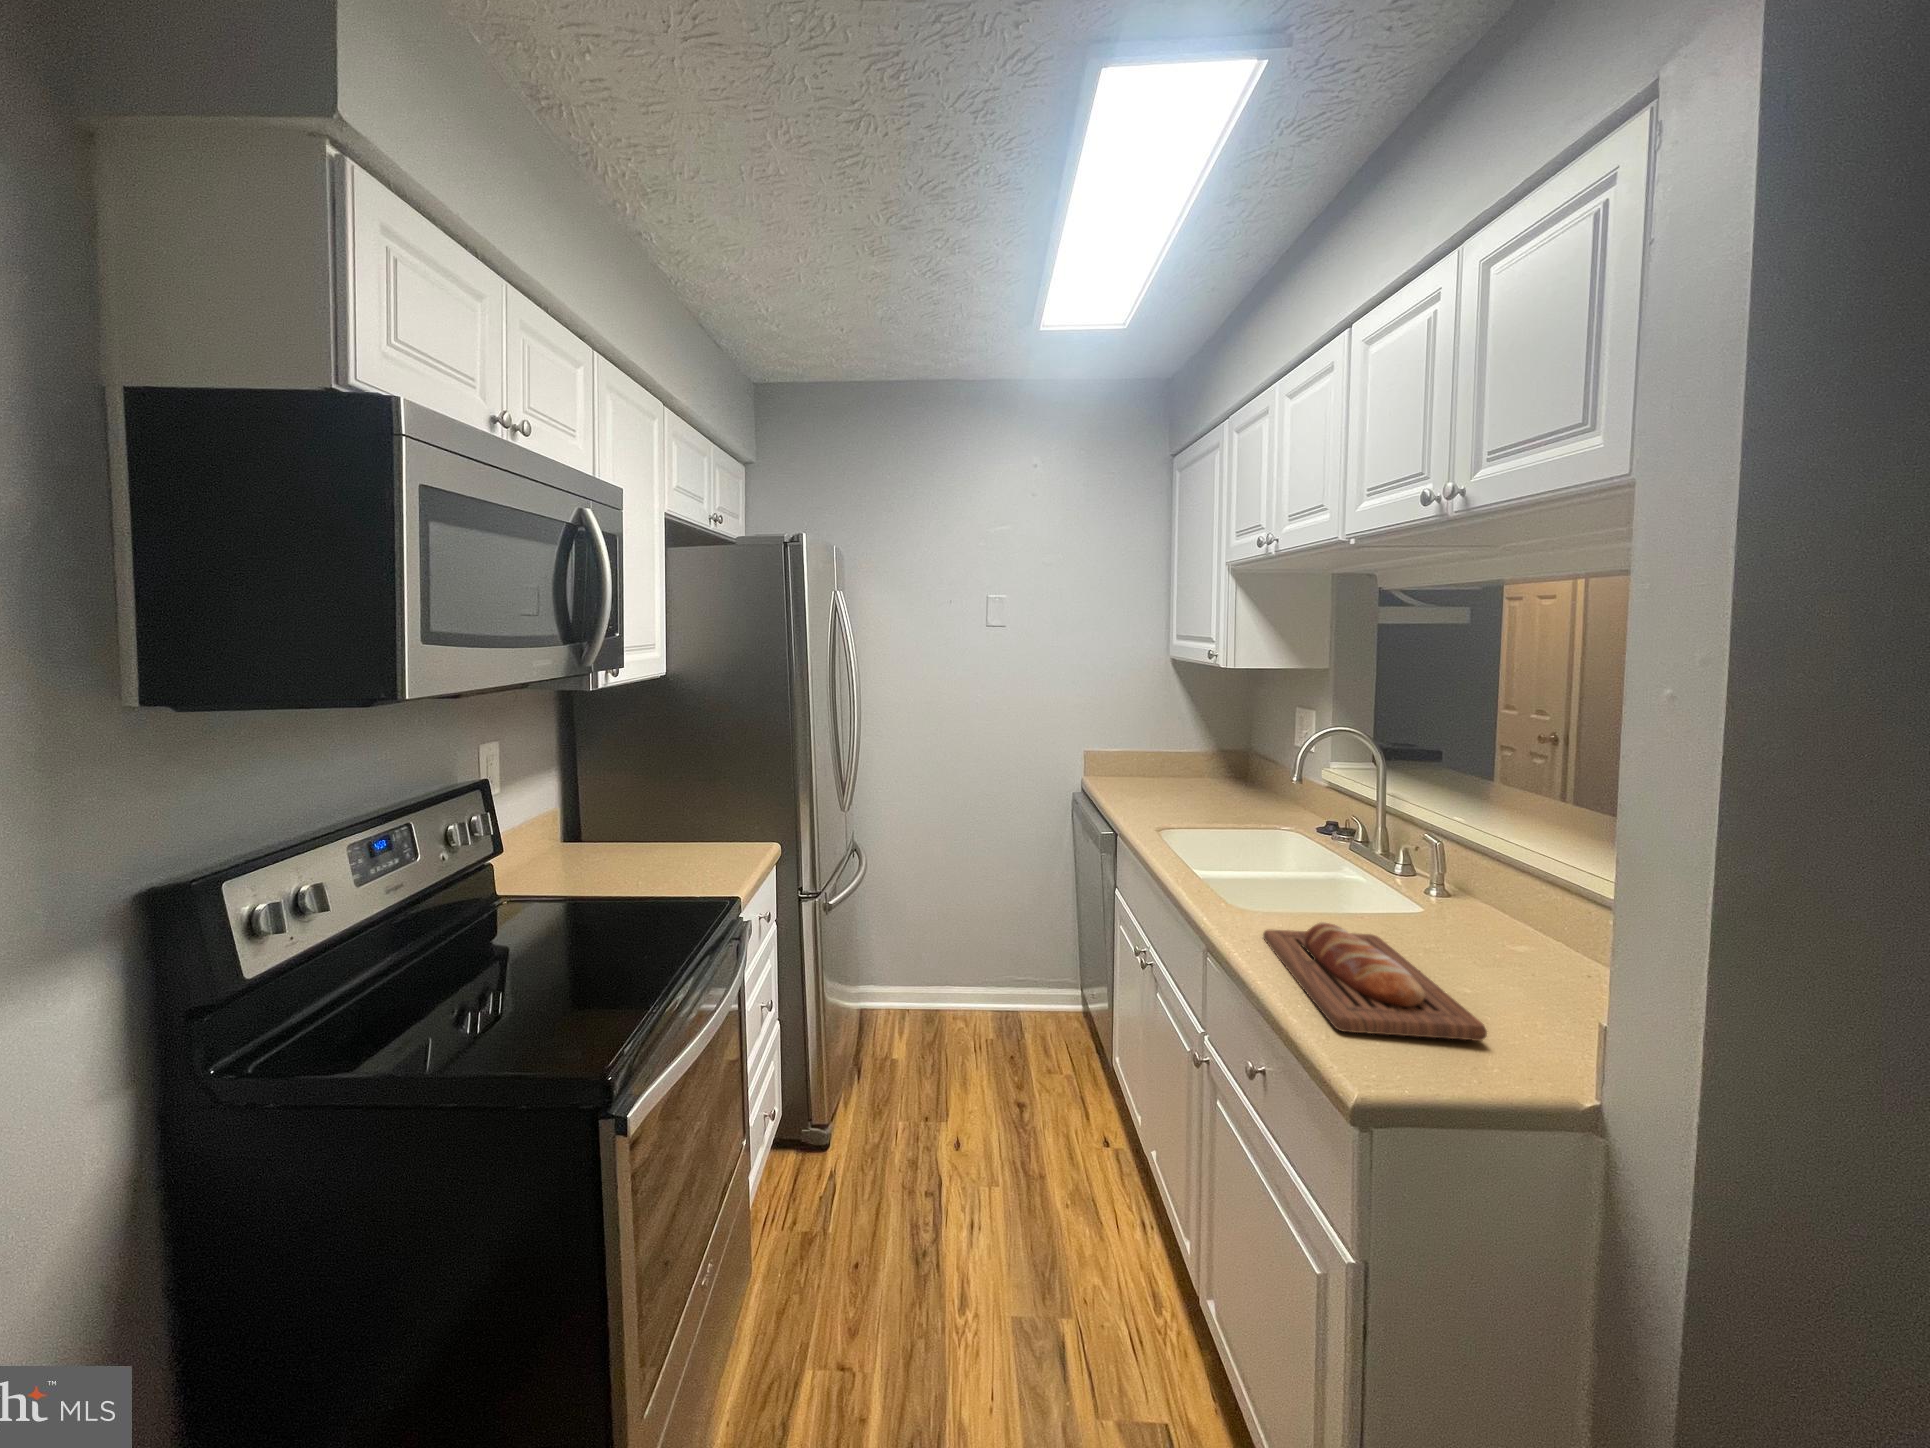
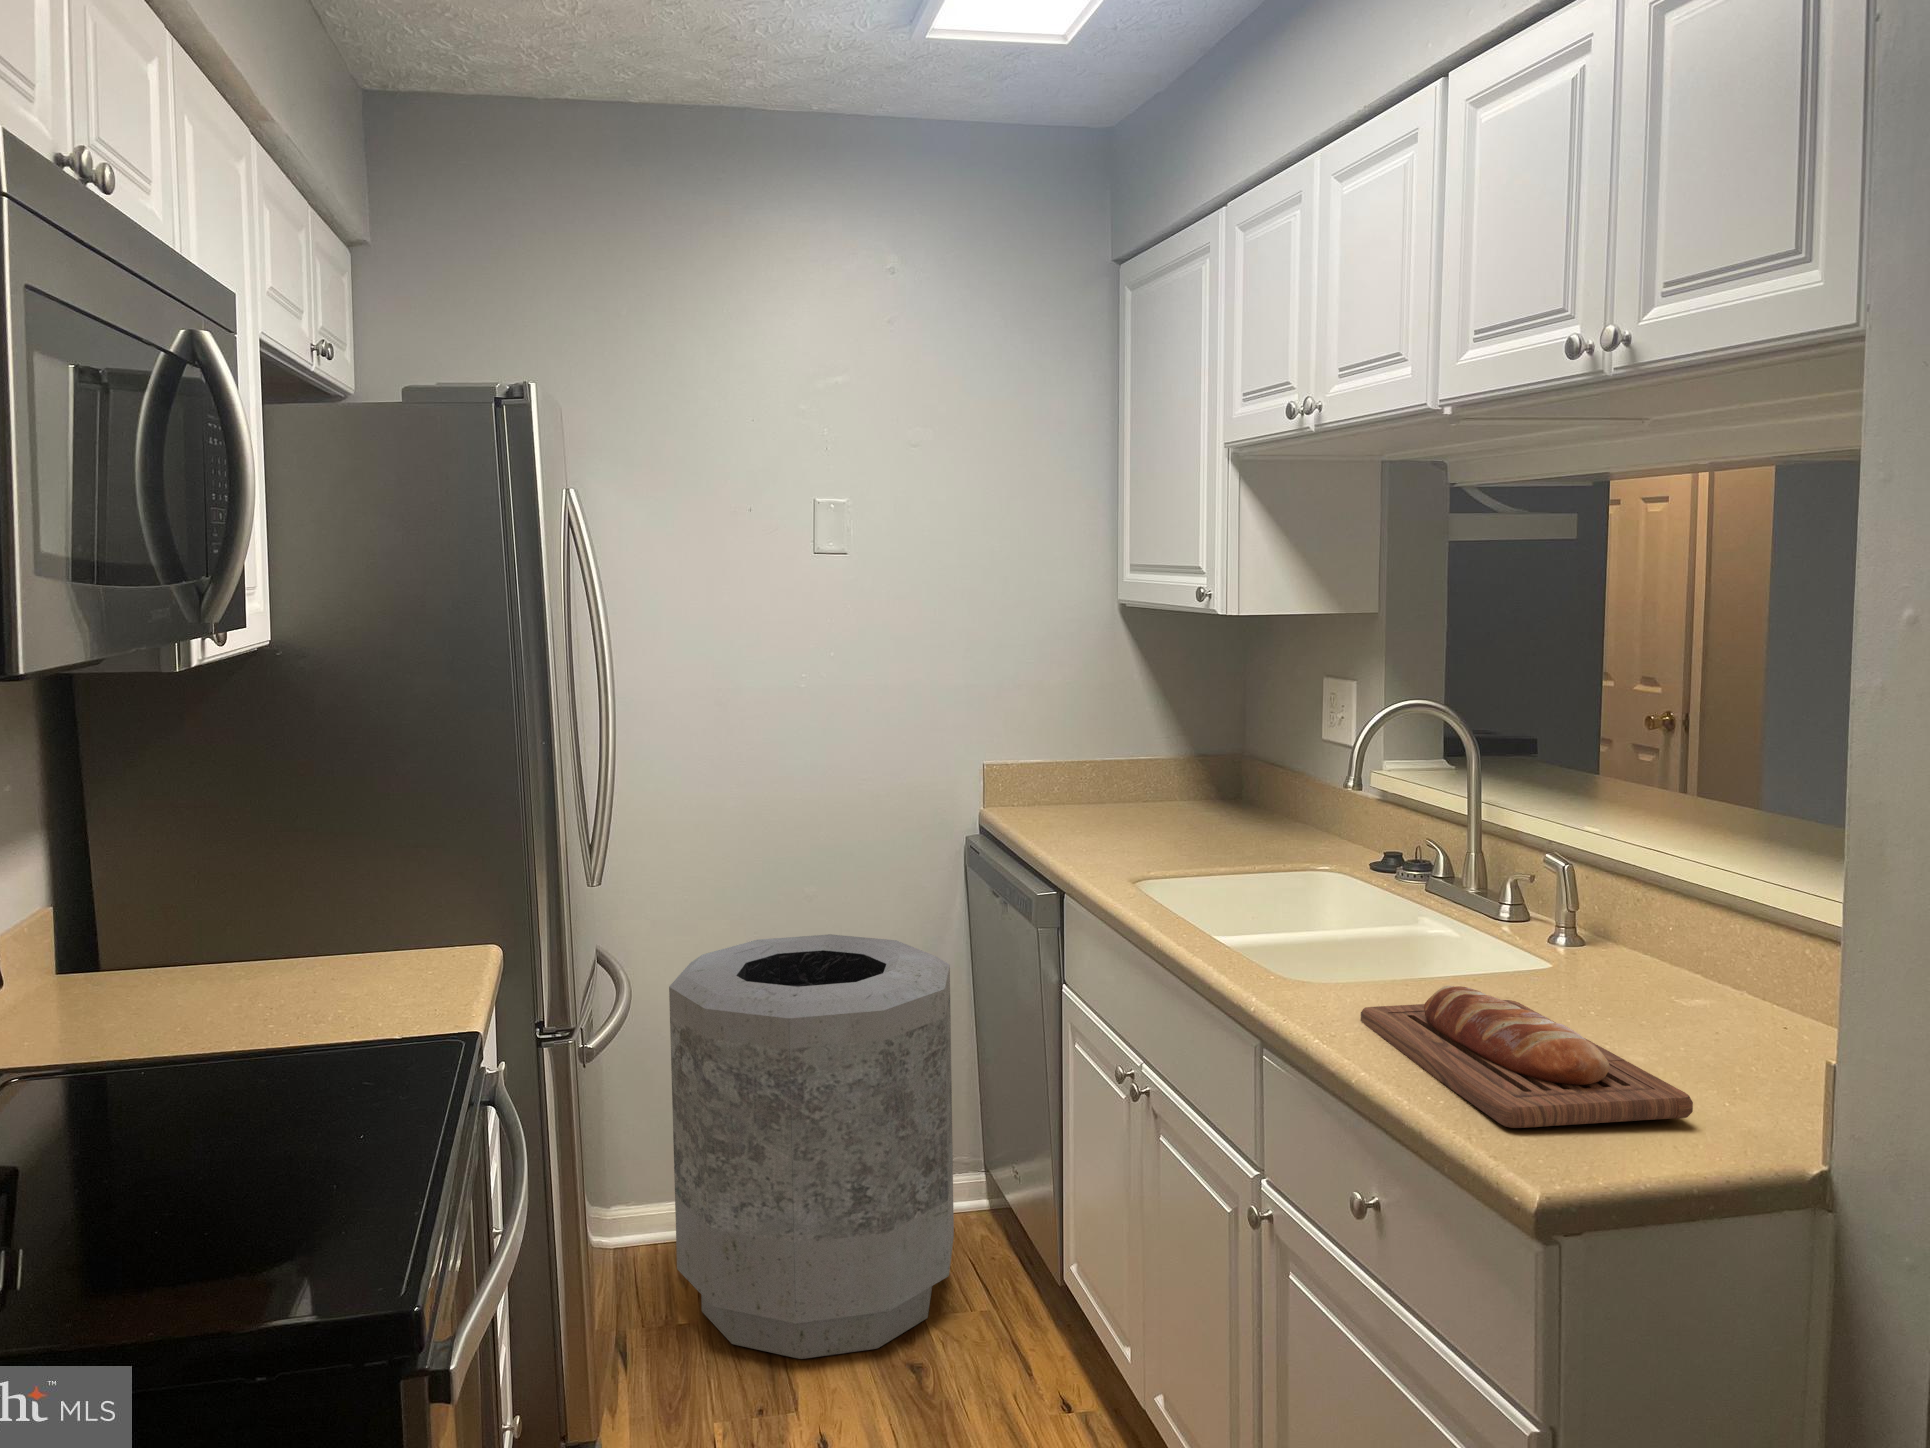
trash can: none [894,842,1054,1084] -> present [669,934,954,1359]

